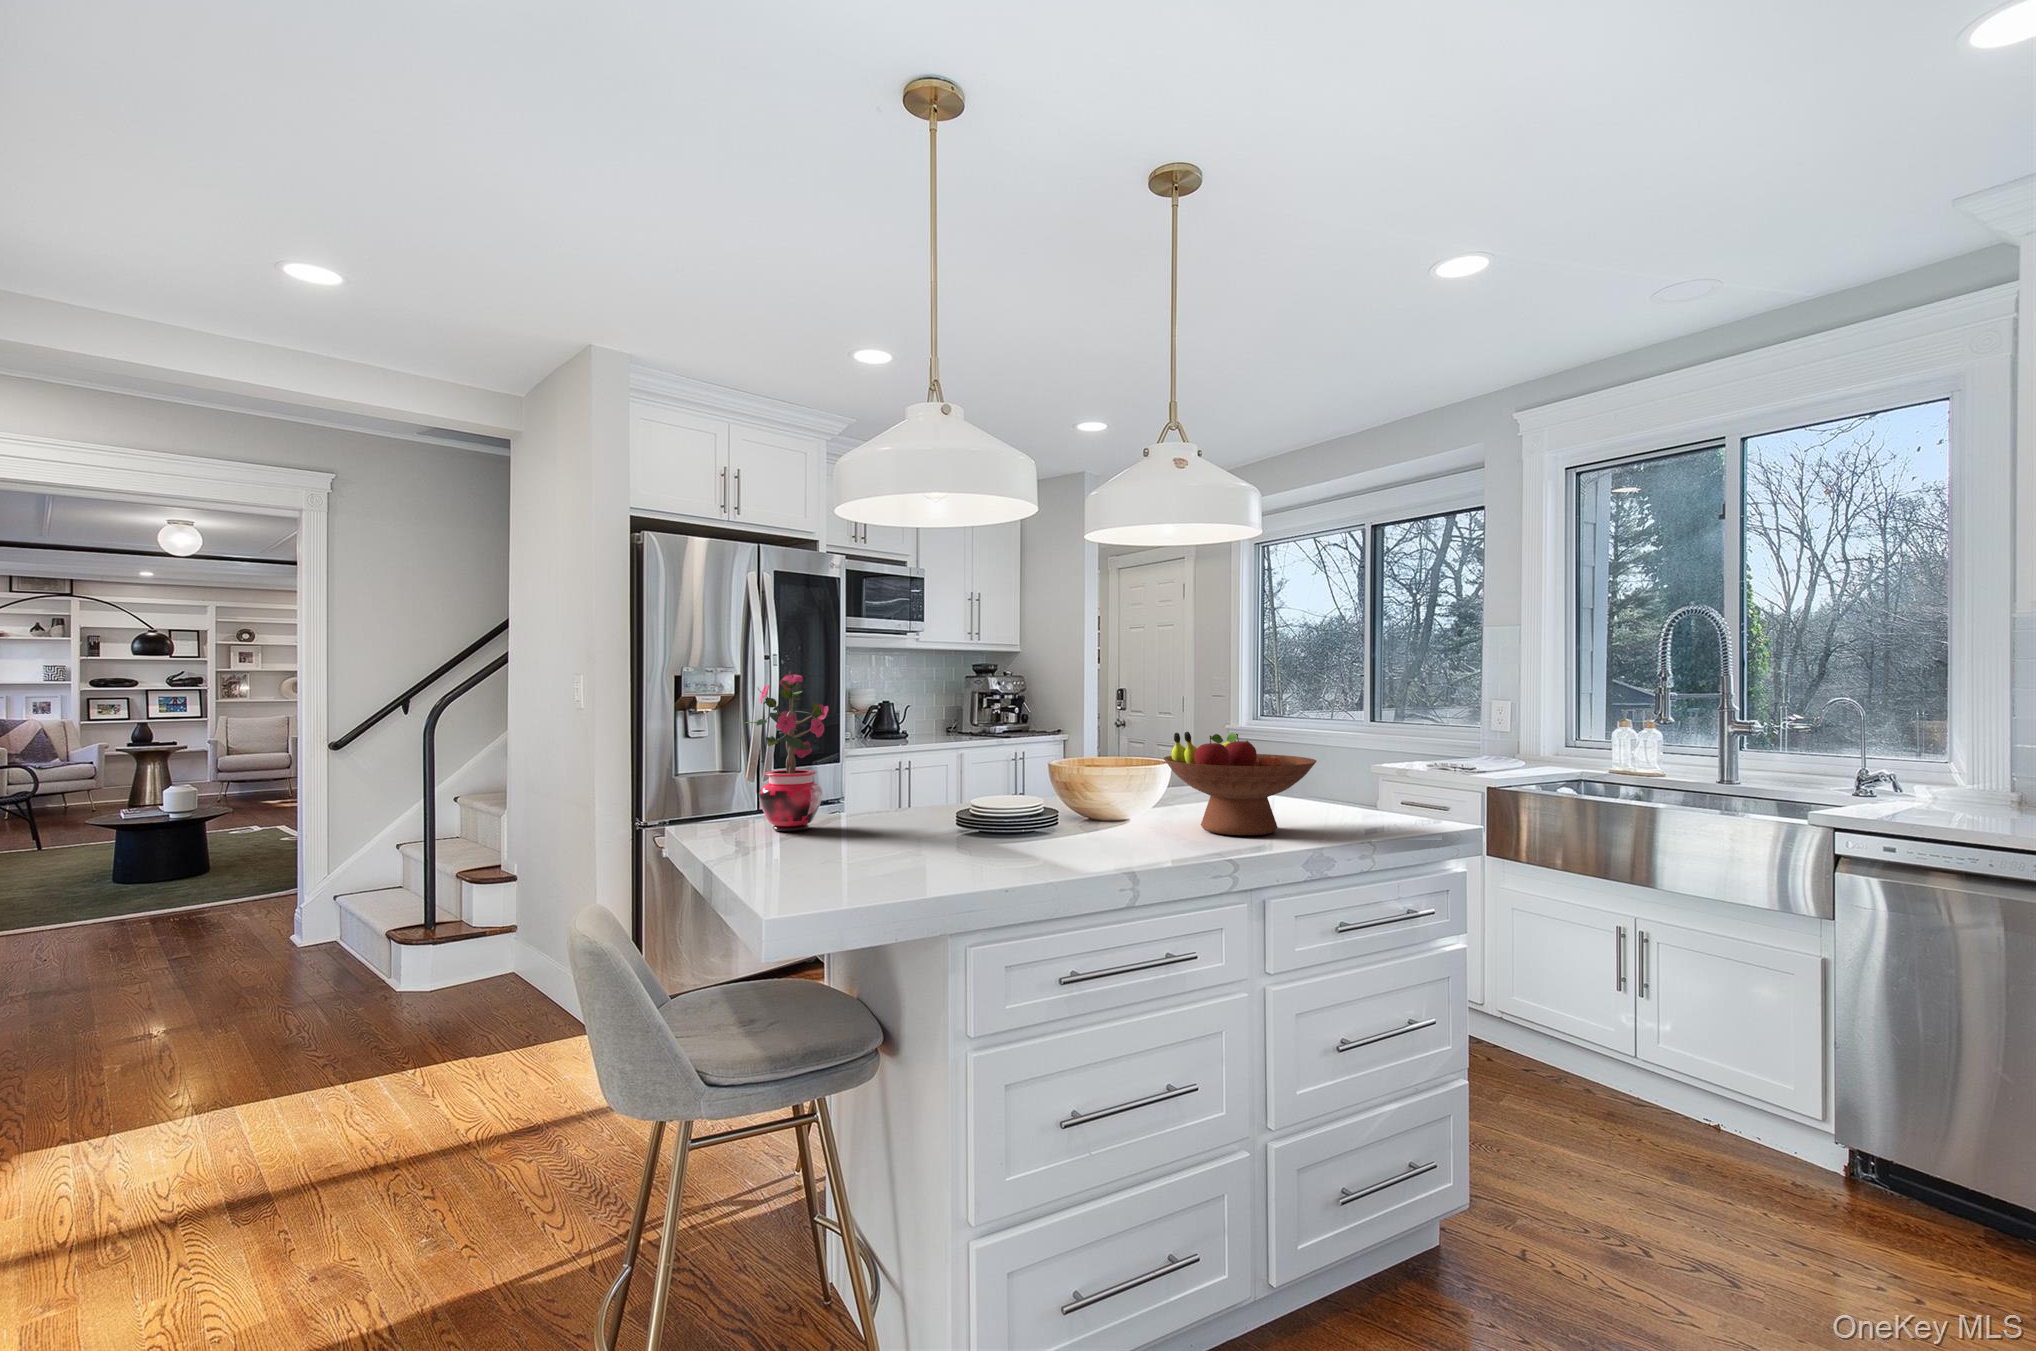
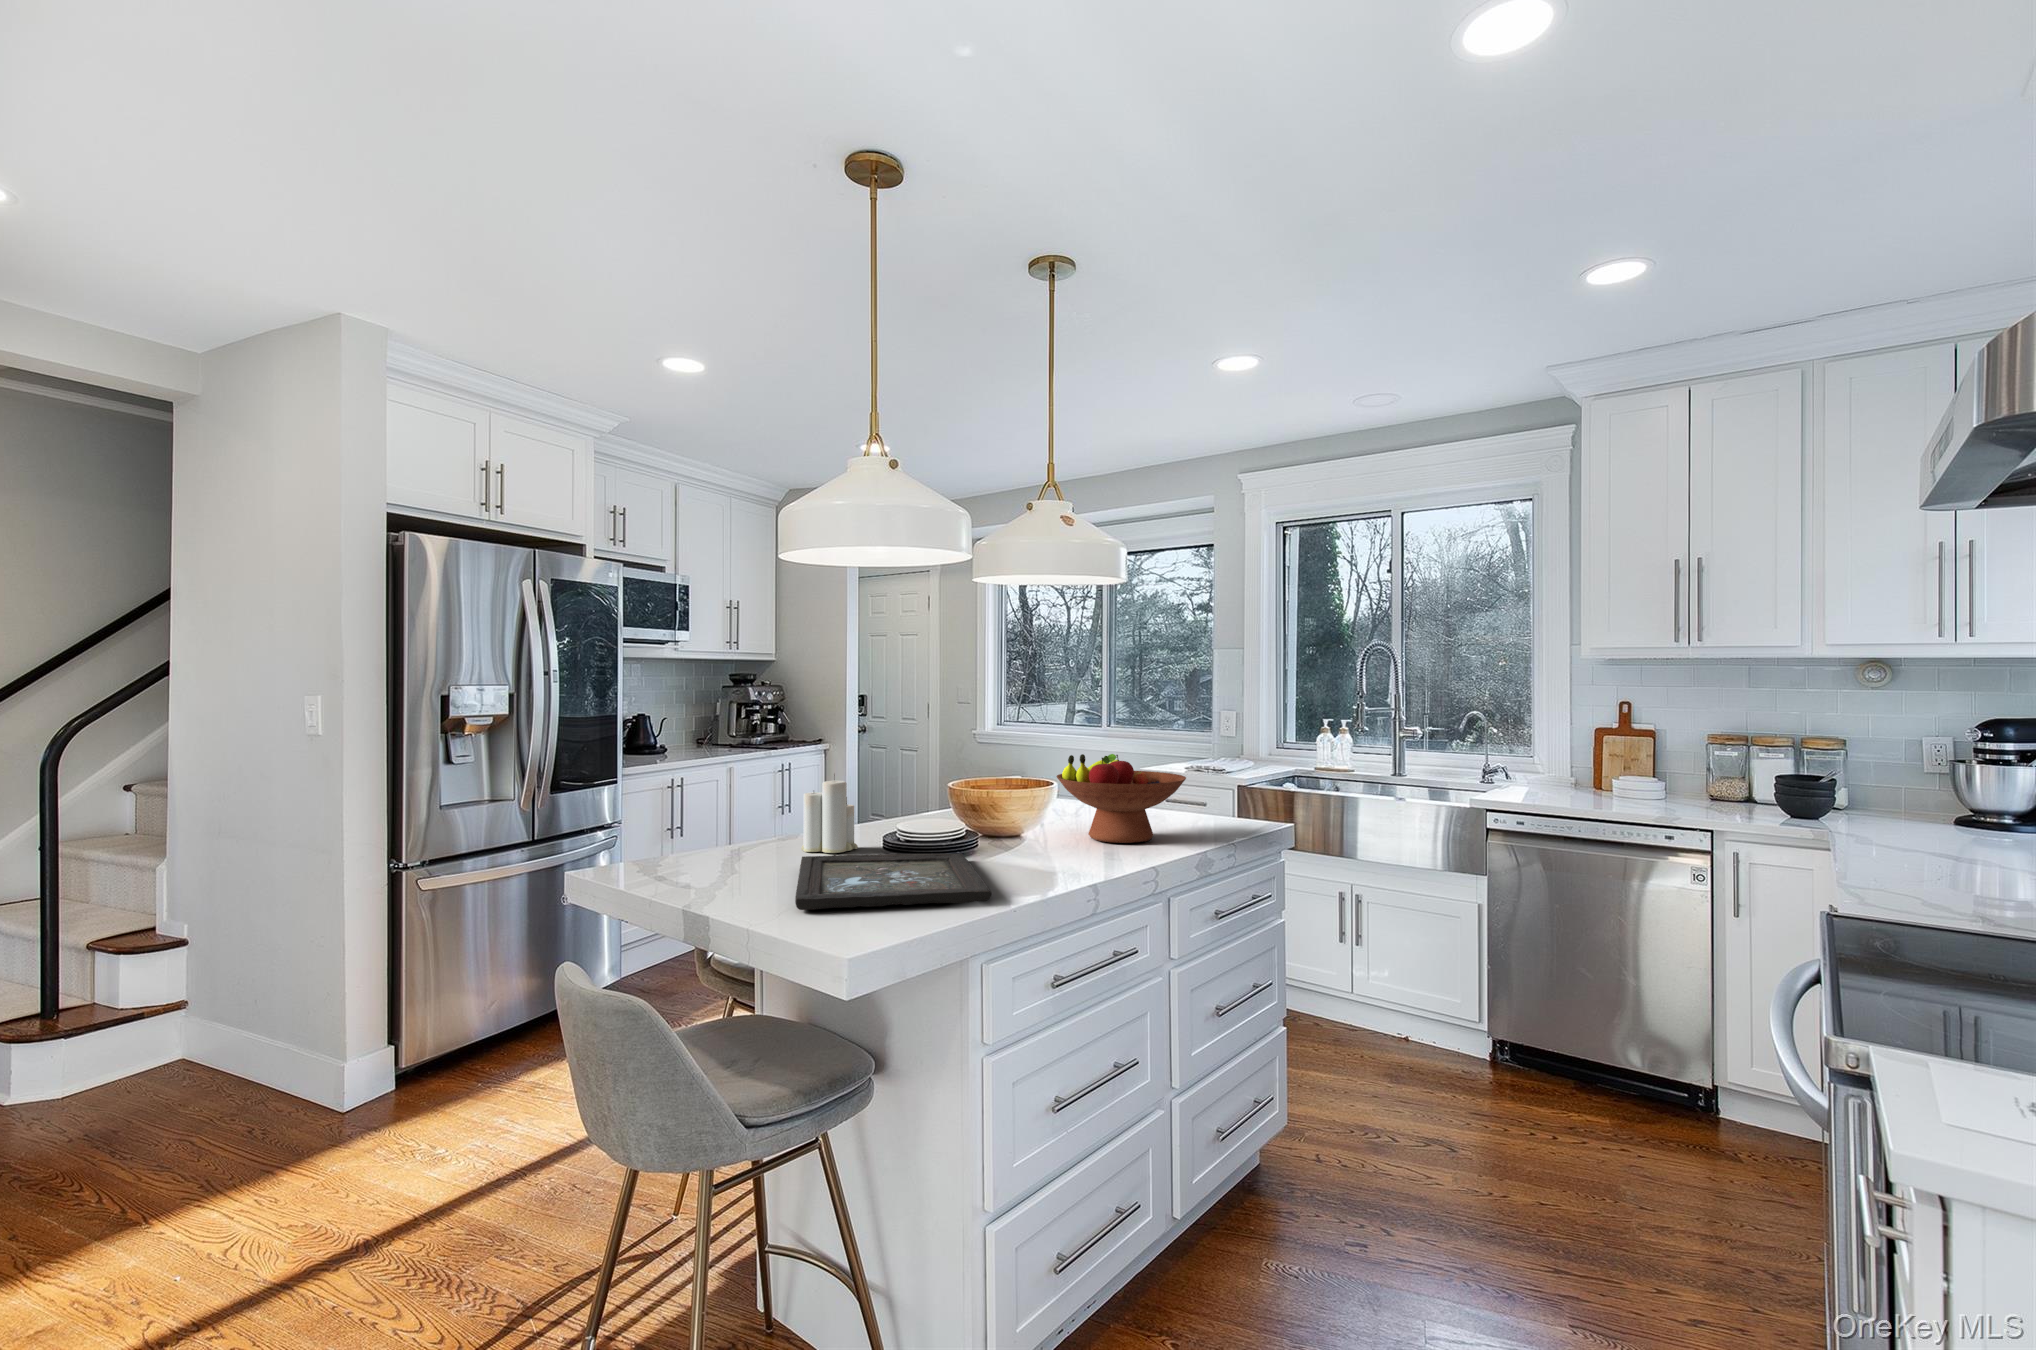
potted plant: present [745,671,829,831] -> none [657,703,748,867]
candle: none [892,745,947,827] -> present [801,774,858,853]
tray: none [794,827,1031,880] -> present [795,853,991,910]

